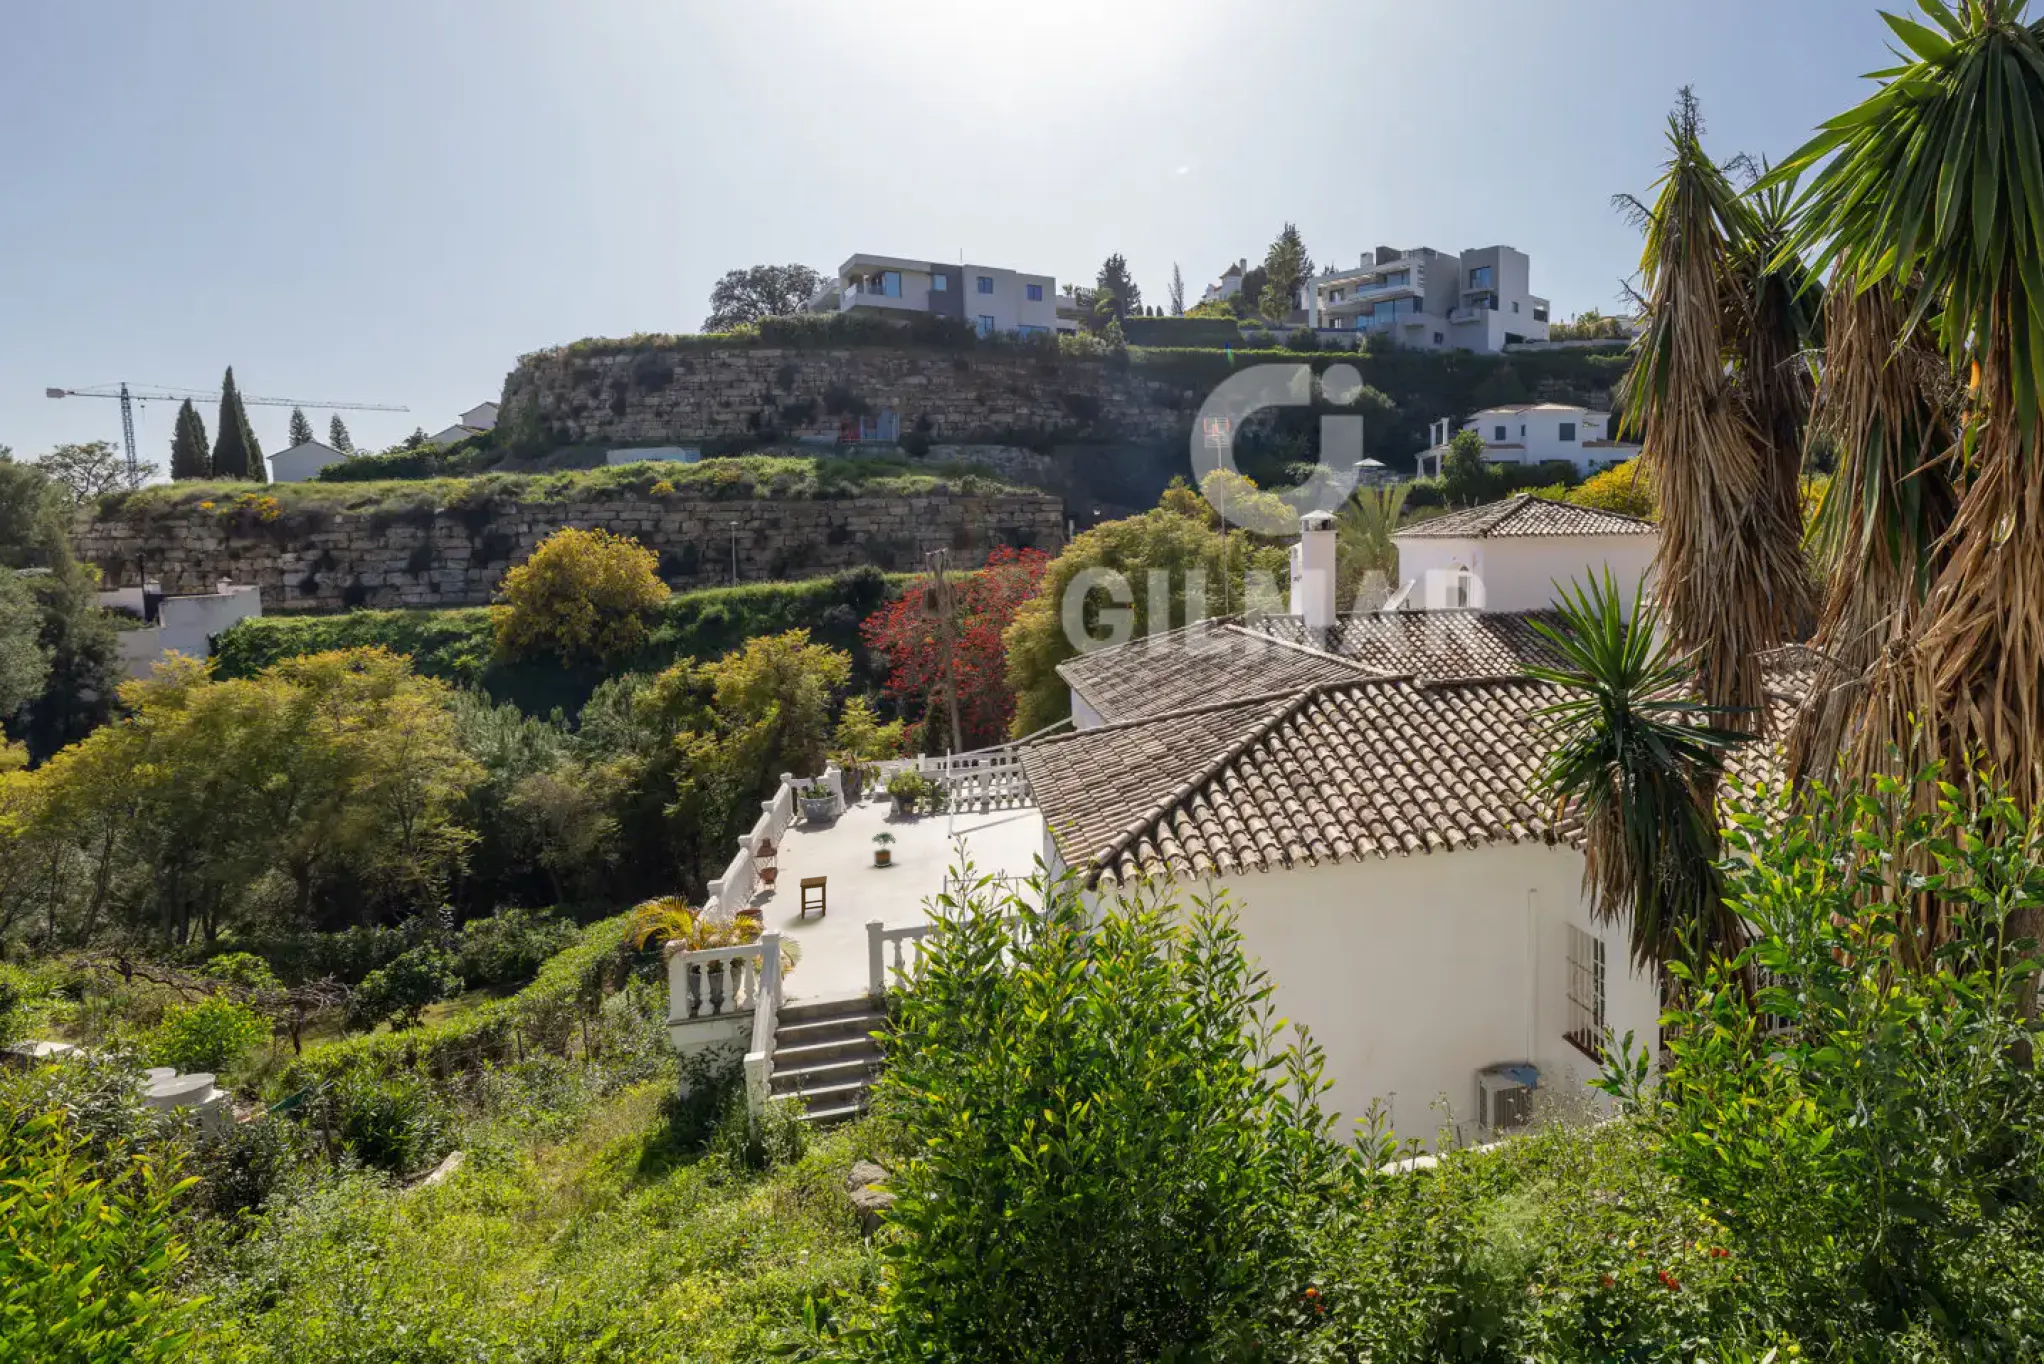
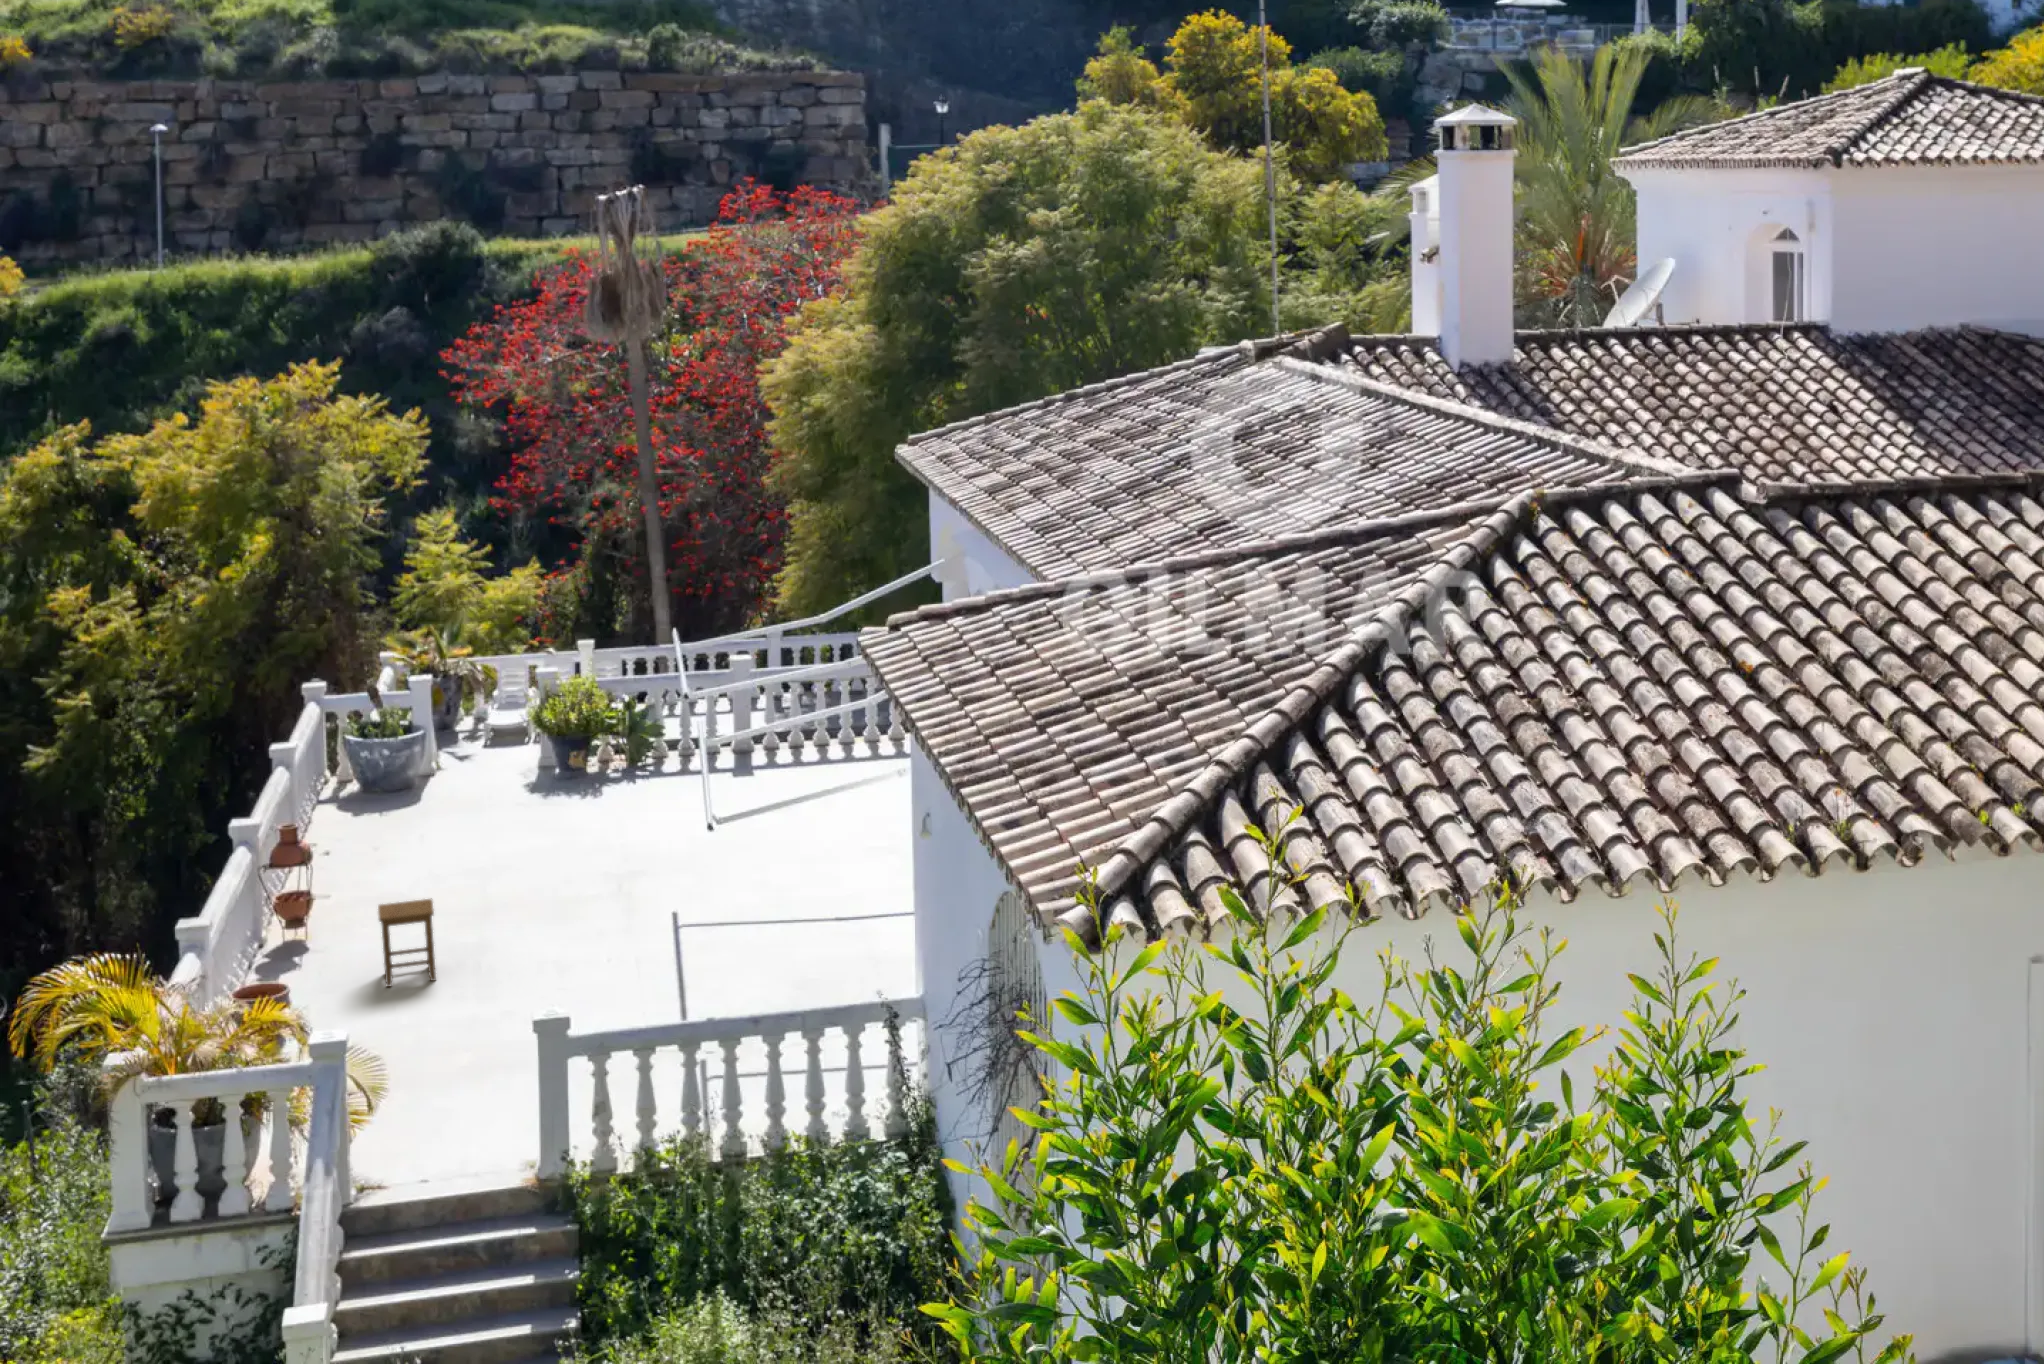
potted tree: present [872,833,896,867] -> none [513,805,568,879]

